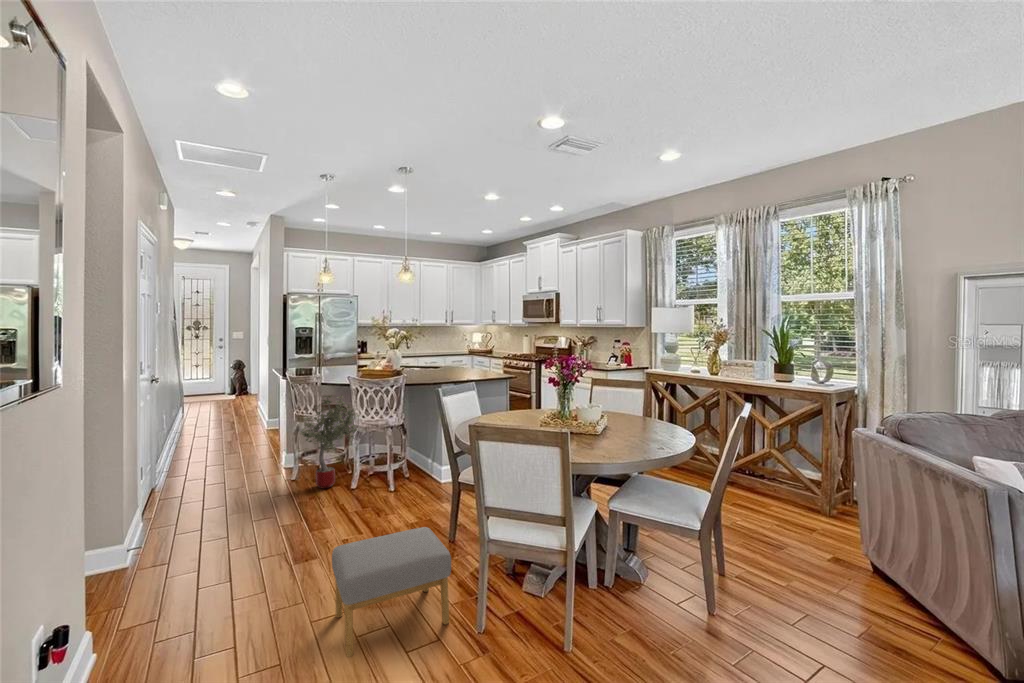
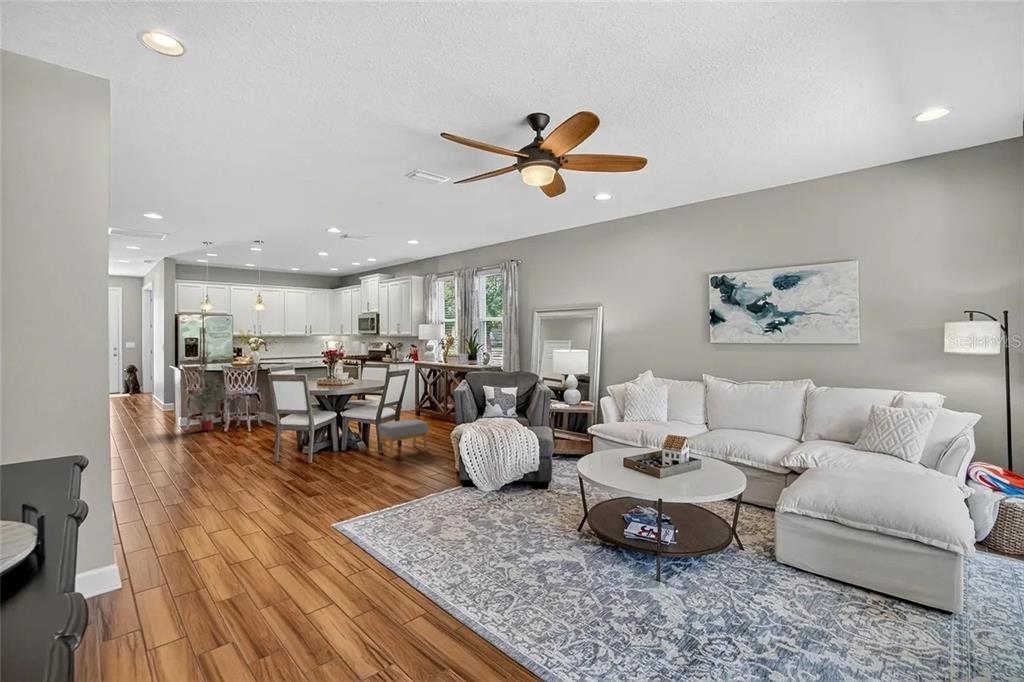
footstool: present [332,527,451,657] -> present [378,419,428,458]

